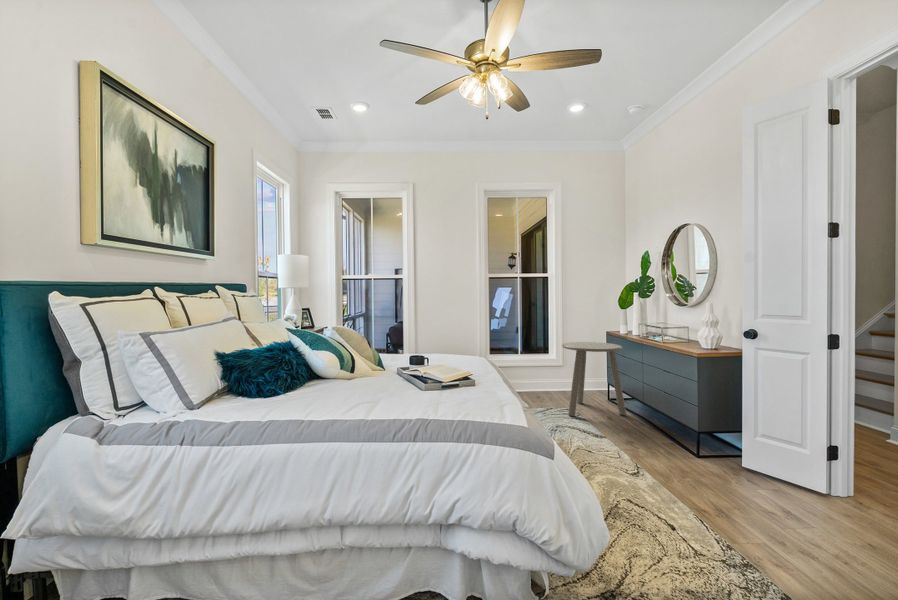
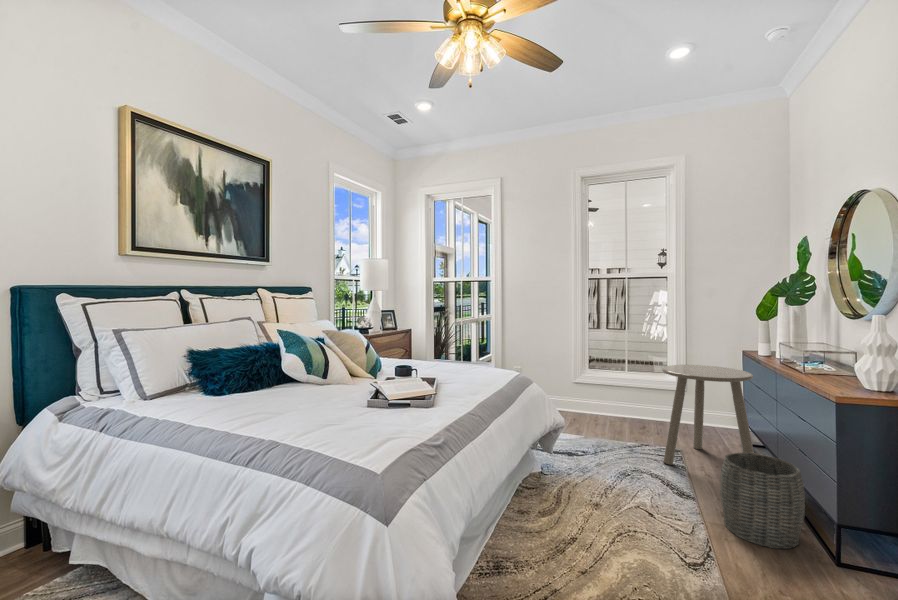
woven basket: none [628,397,679,454] -> present [720,452,805,549]

